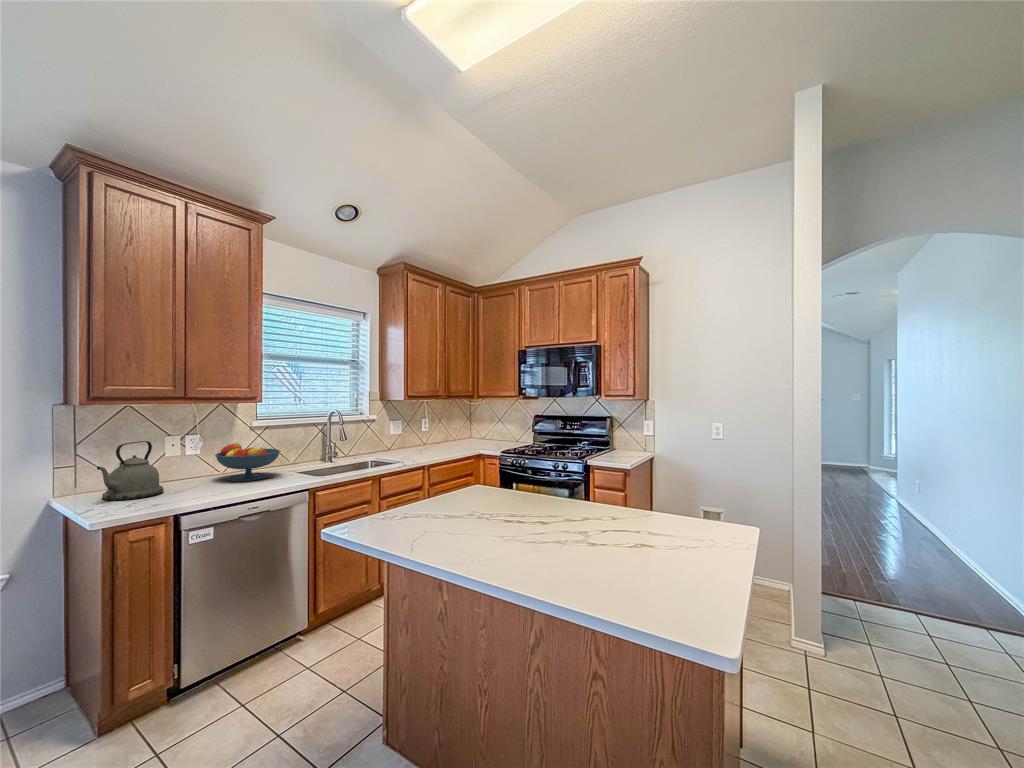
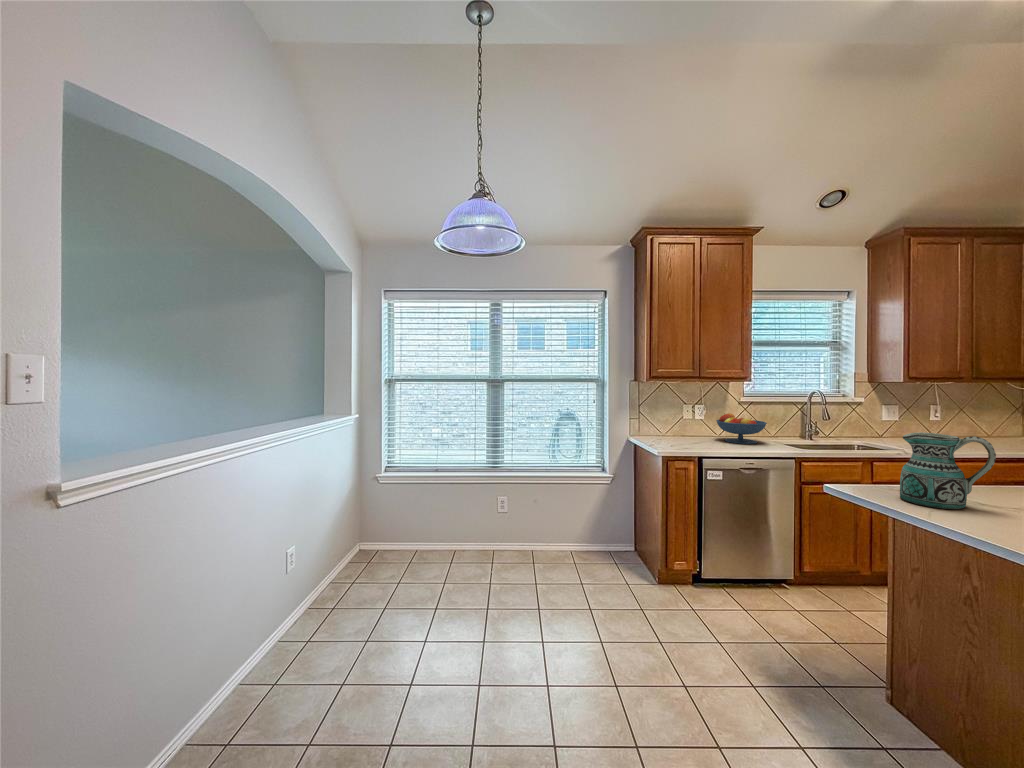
kettle: present [97,441,164,500] -> none [653,406,686,443]
ceramic pitcher: none [389,454,456,532] -> present [900,432,996,509]

